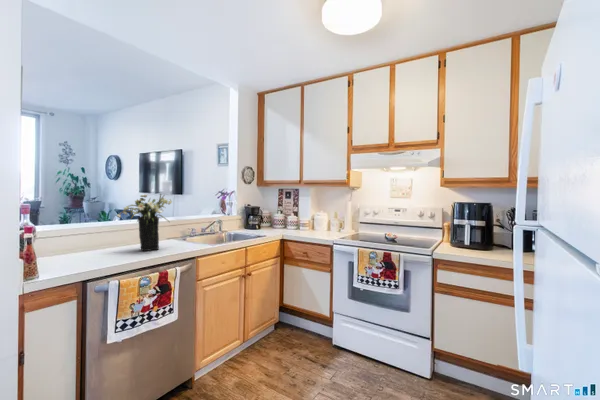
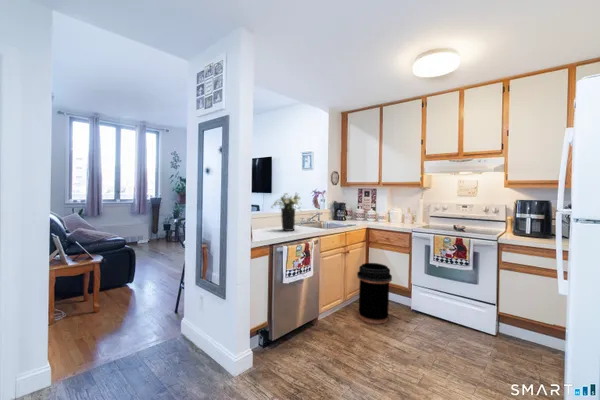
trash can: none [258,288,304,374] -> present [357,263,392,324]

